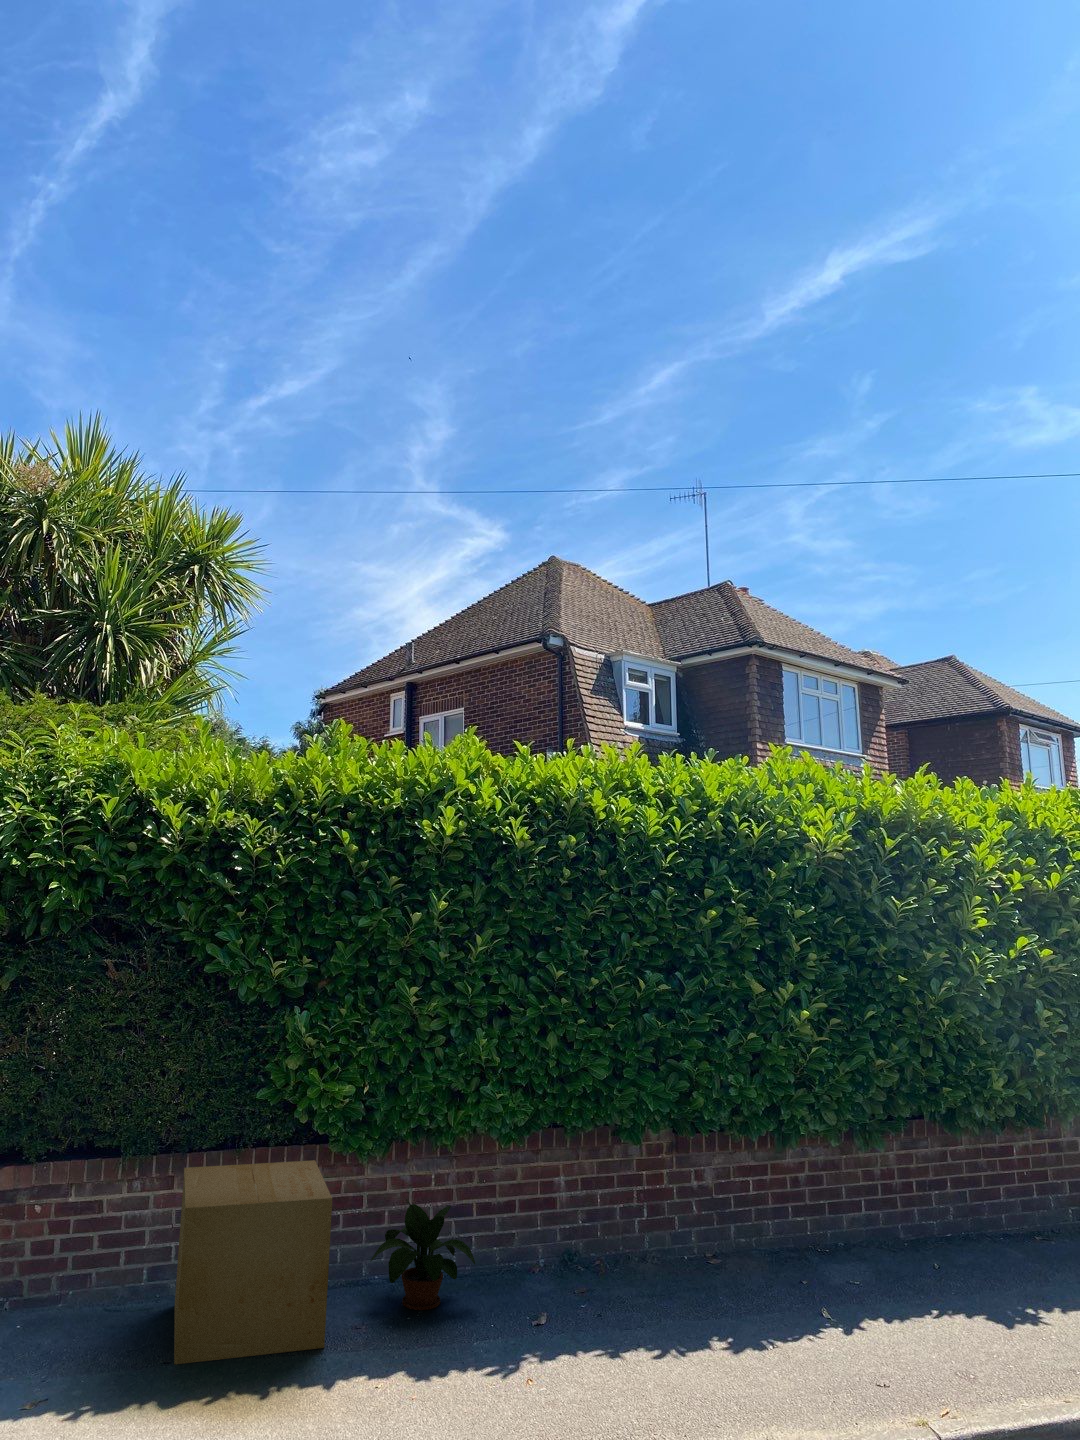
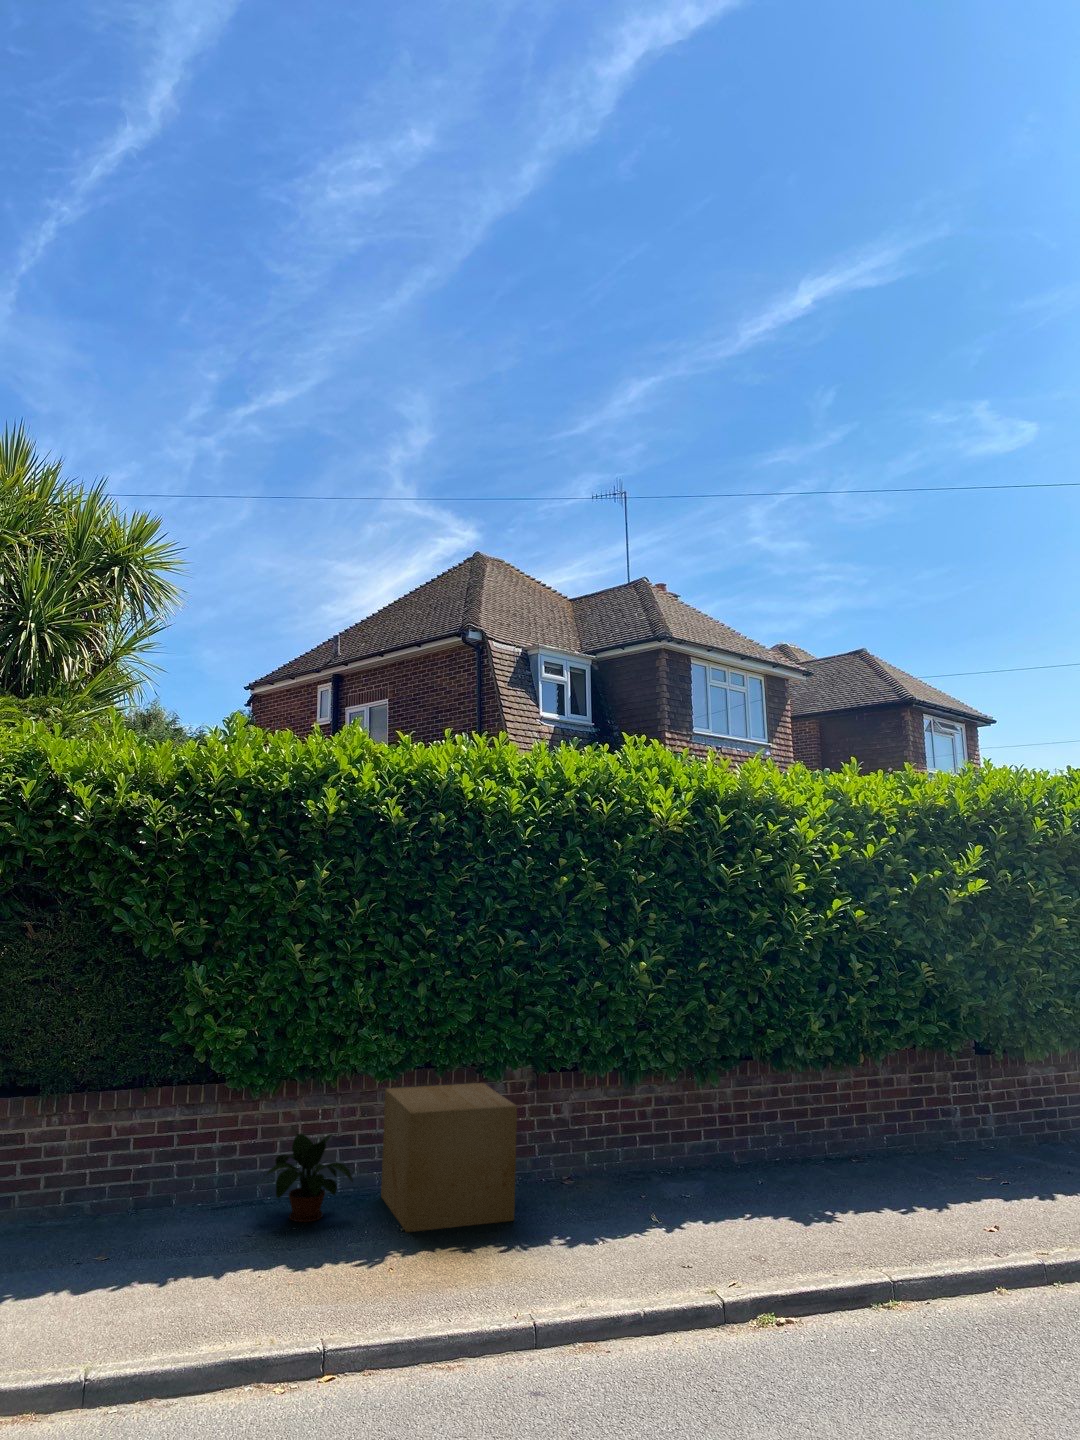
cardboard box: present [174,1160,332,1364] -> present [381,1083,517,1232]

